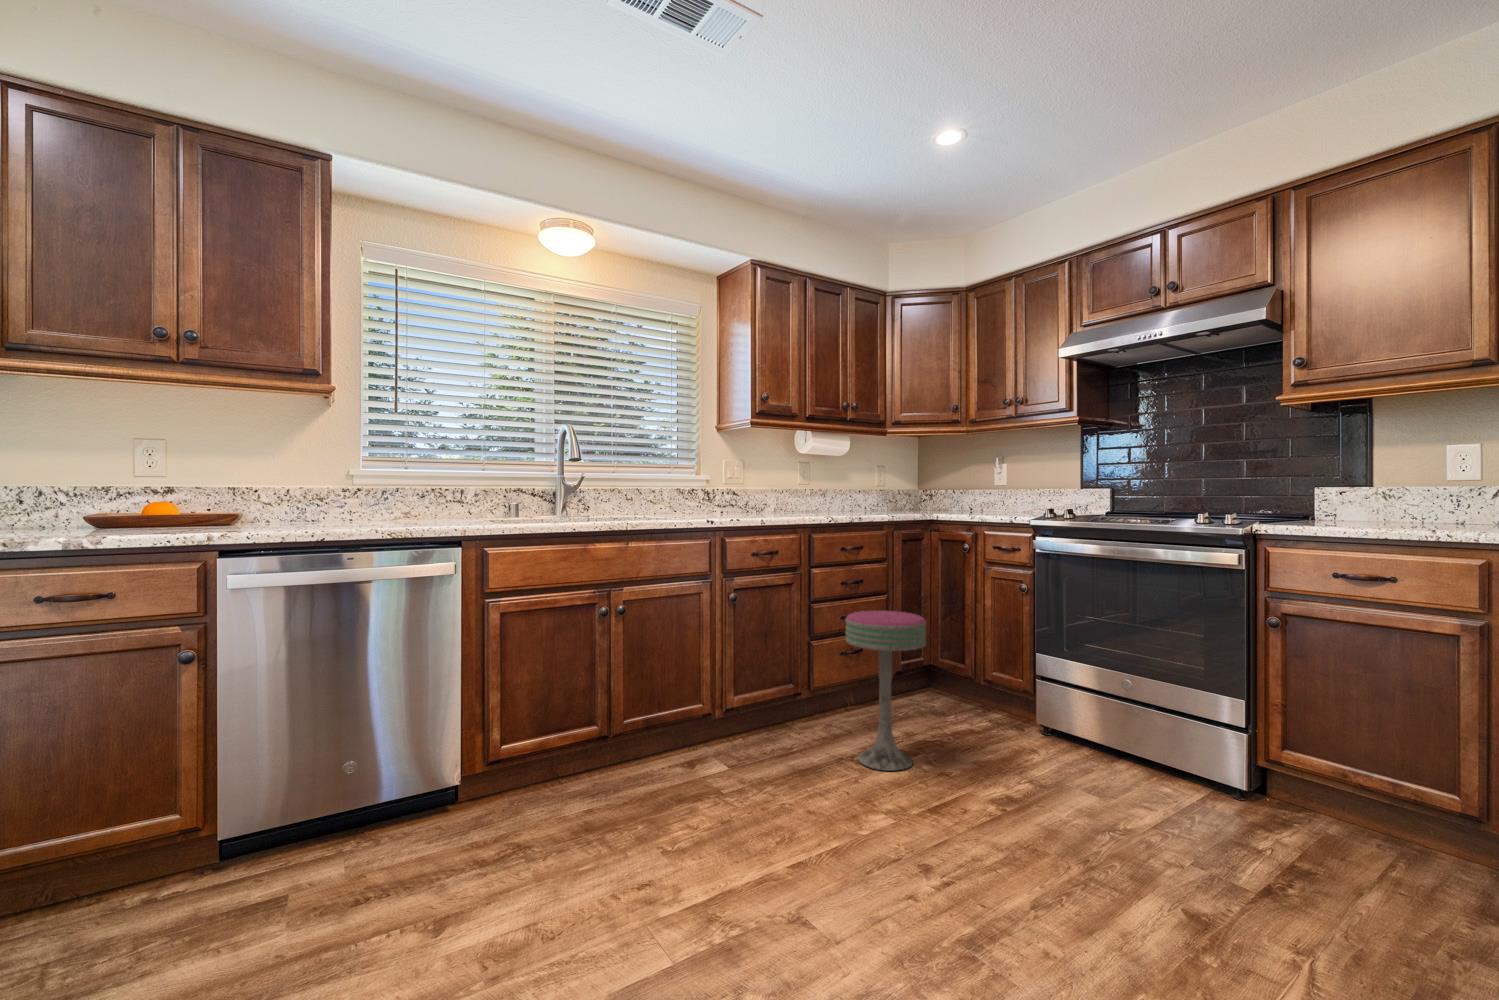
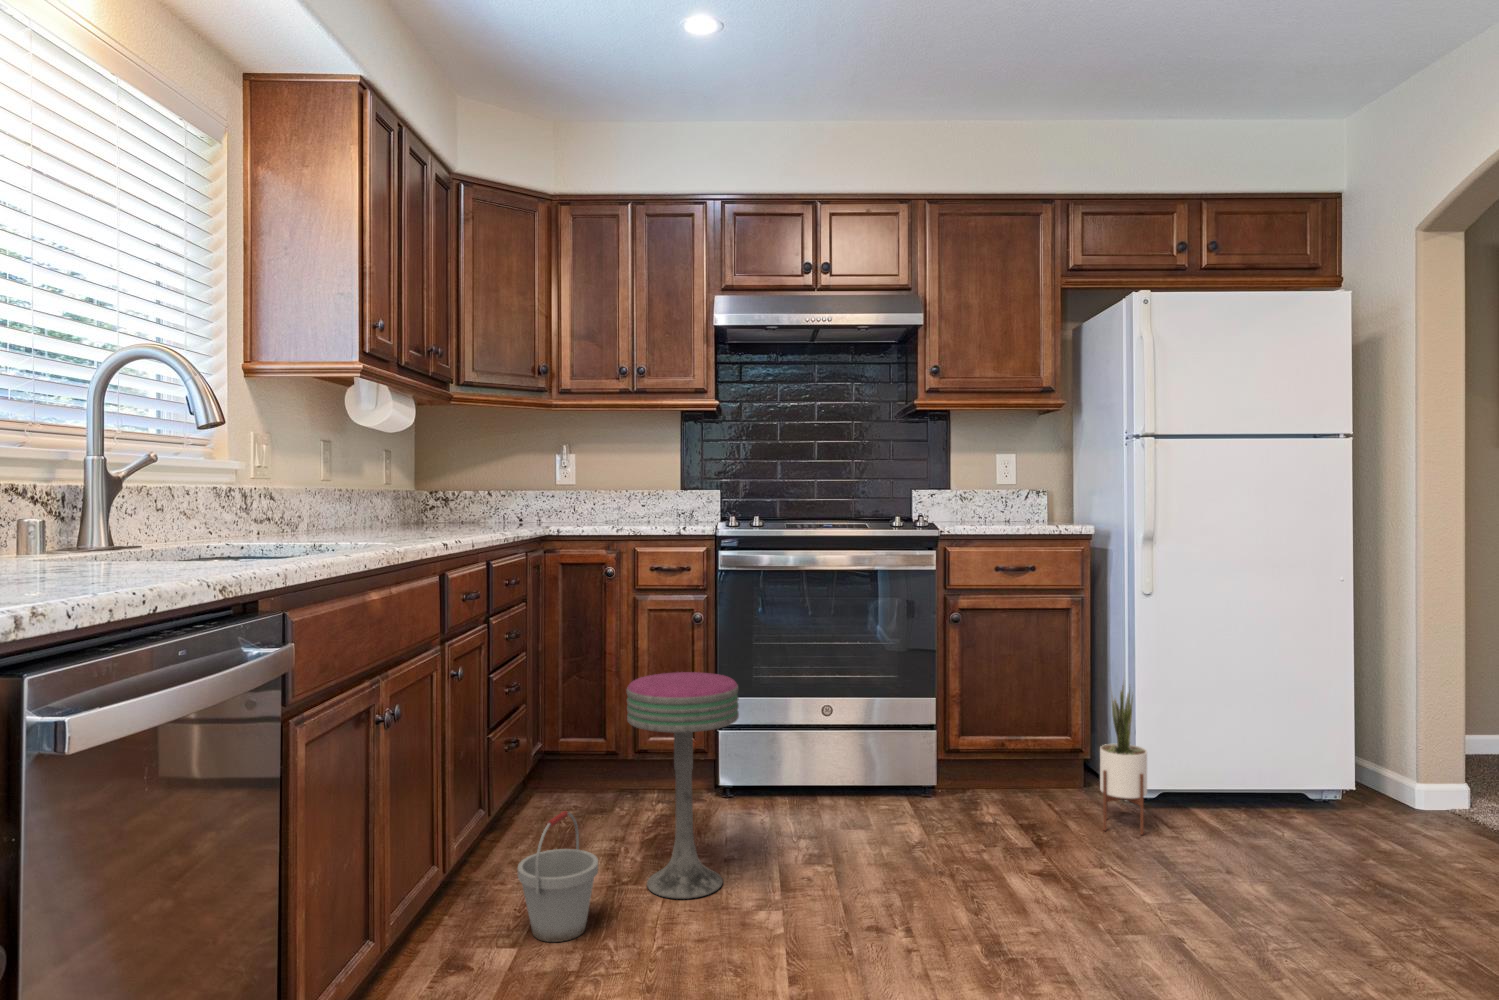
bucket: none [758,678,809,755] -> present [518,811,598,942]
potted plant: none [1341,717,1443,935] -> present [1100,684,1147,835]

